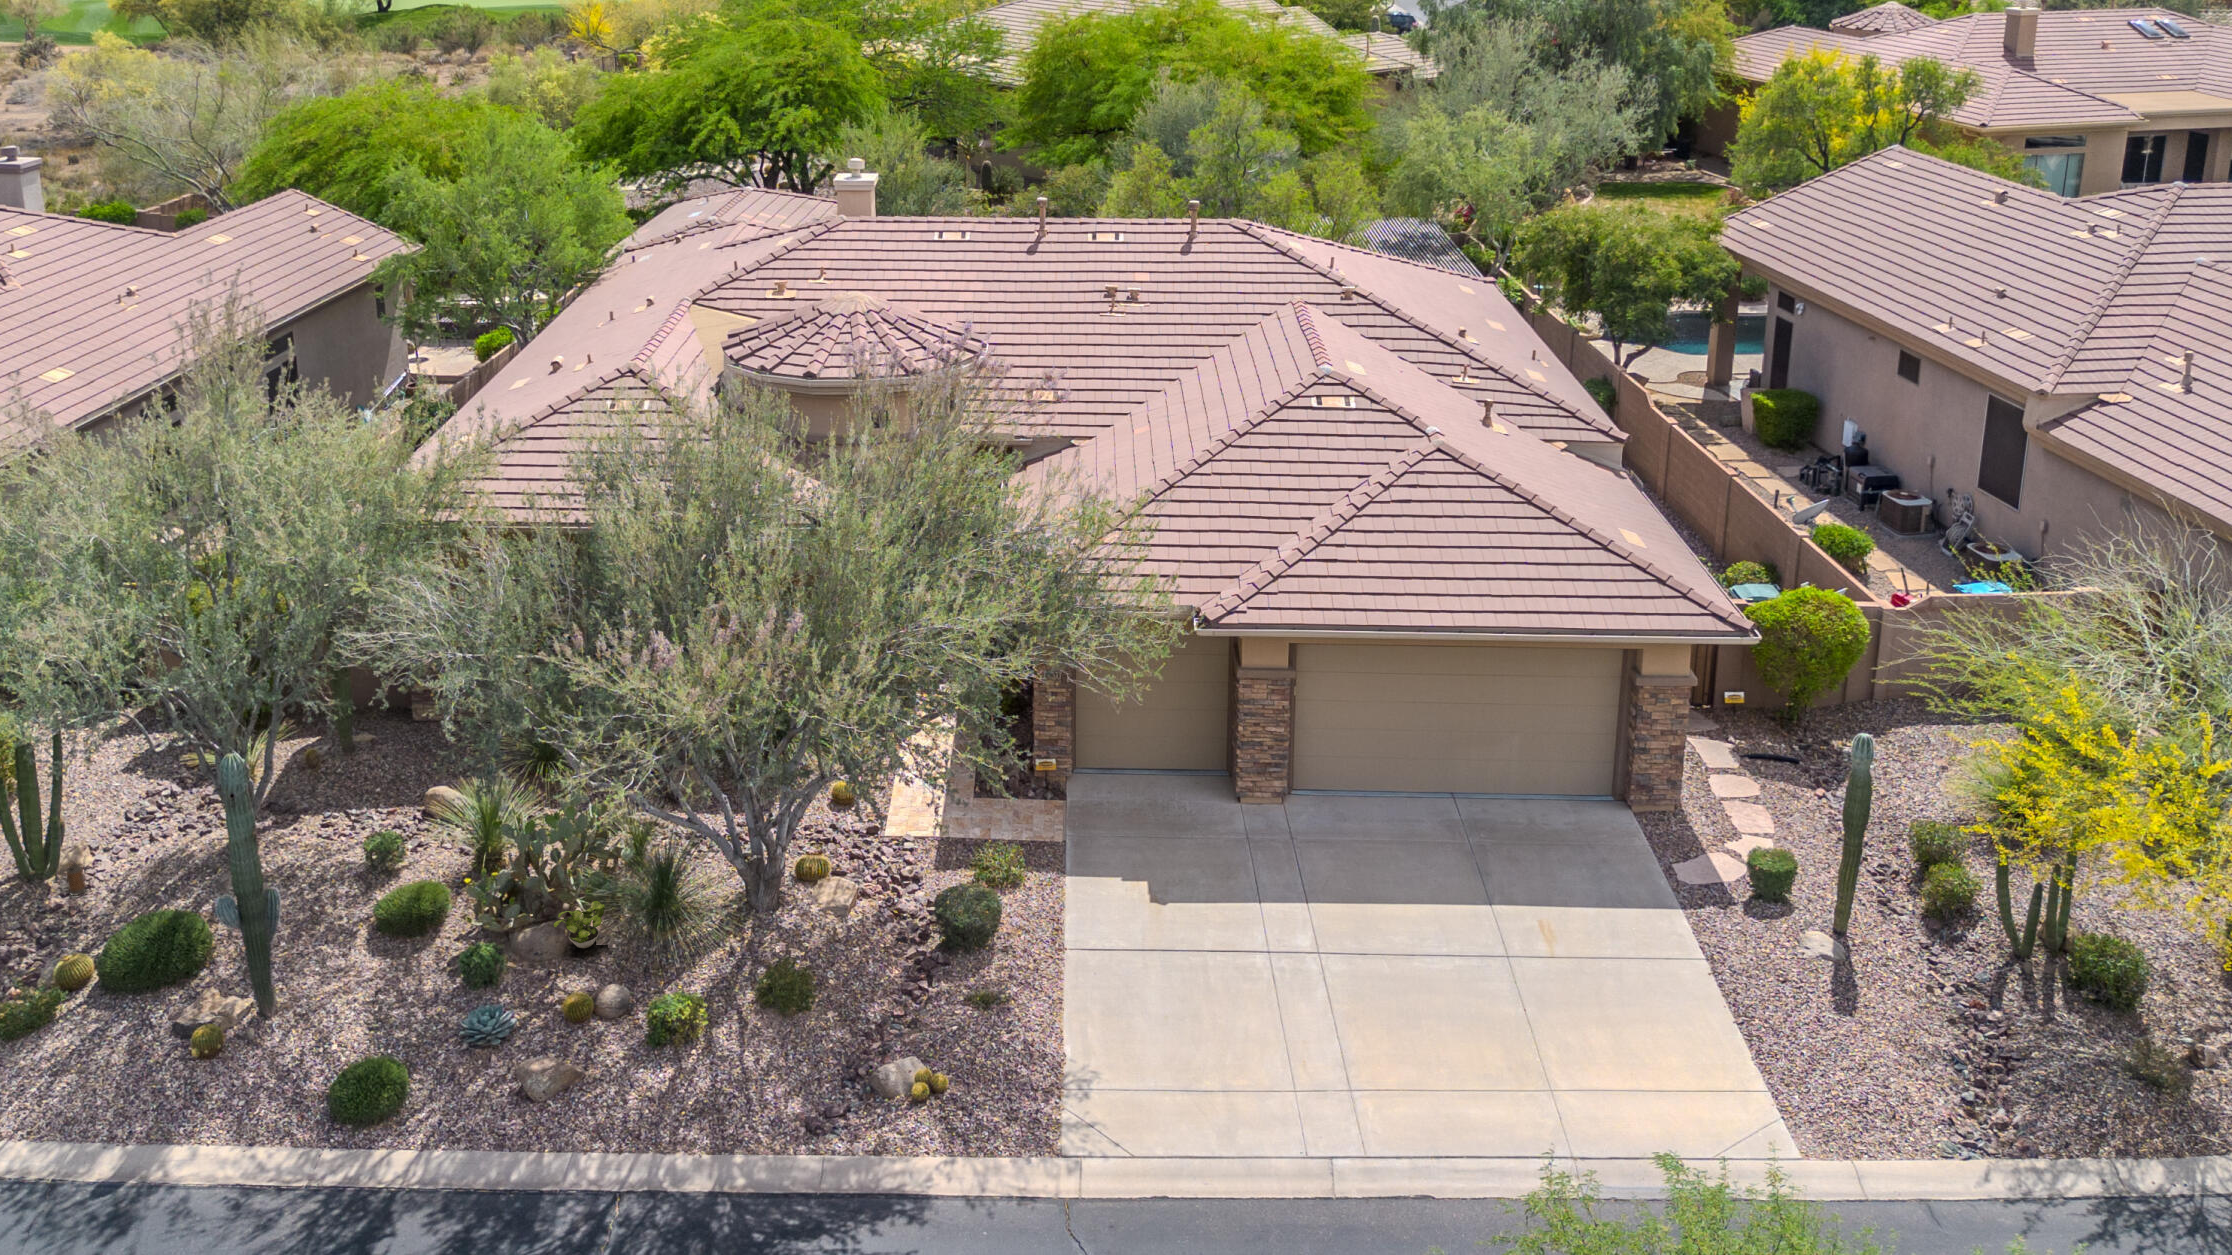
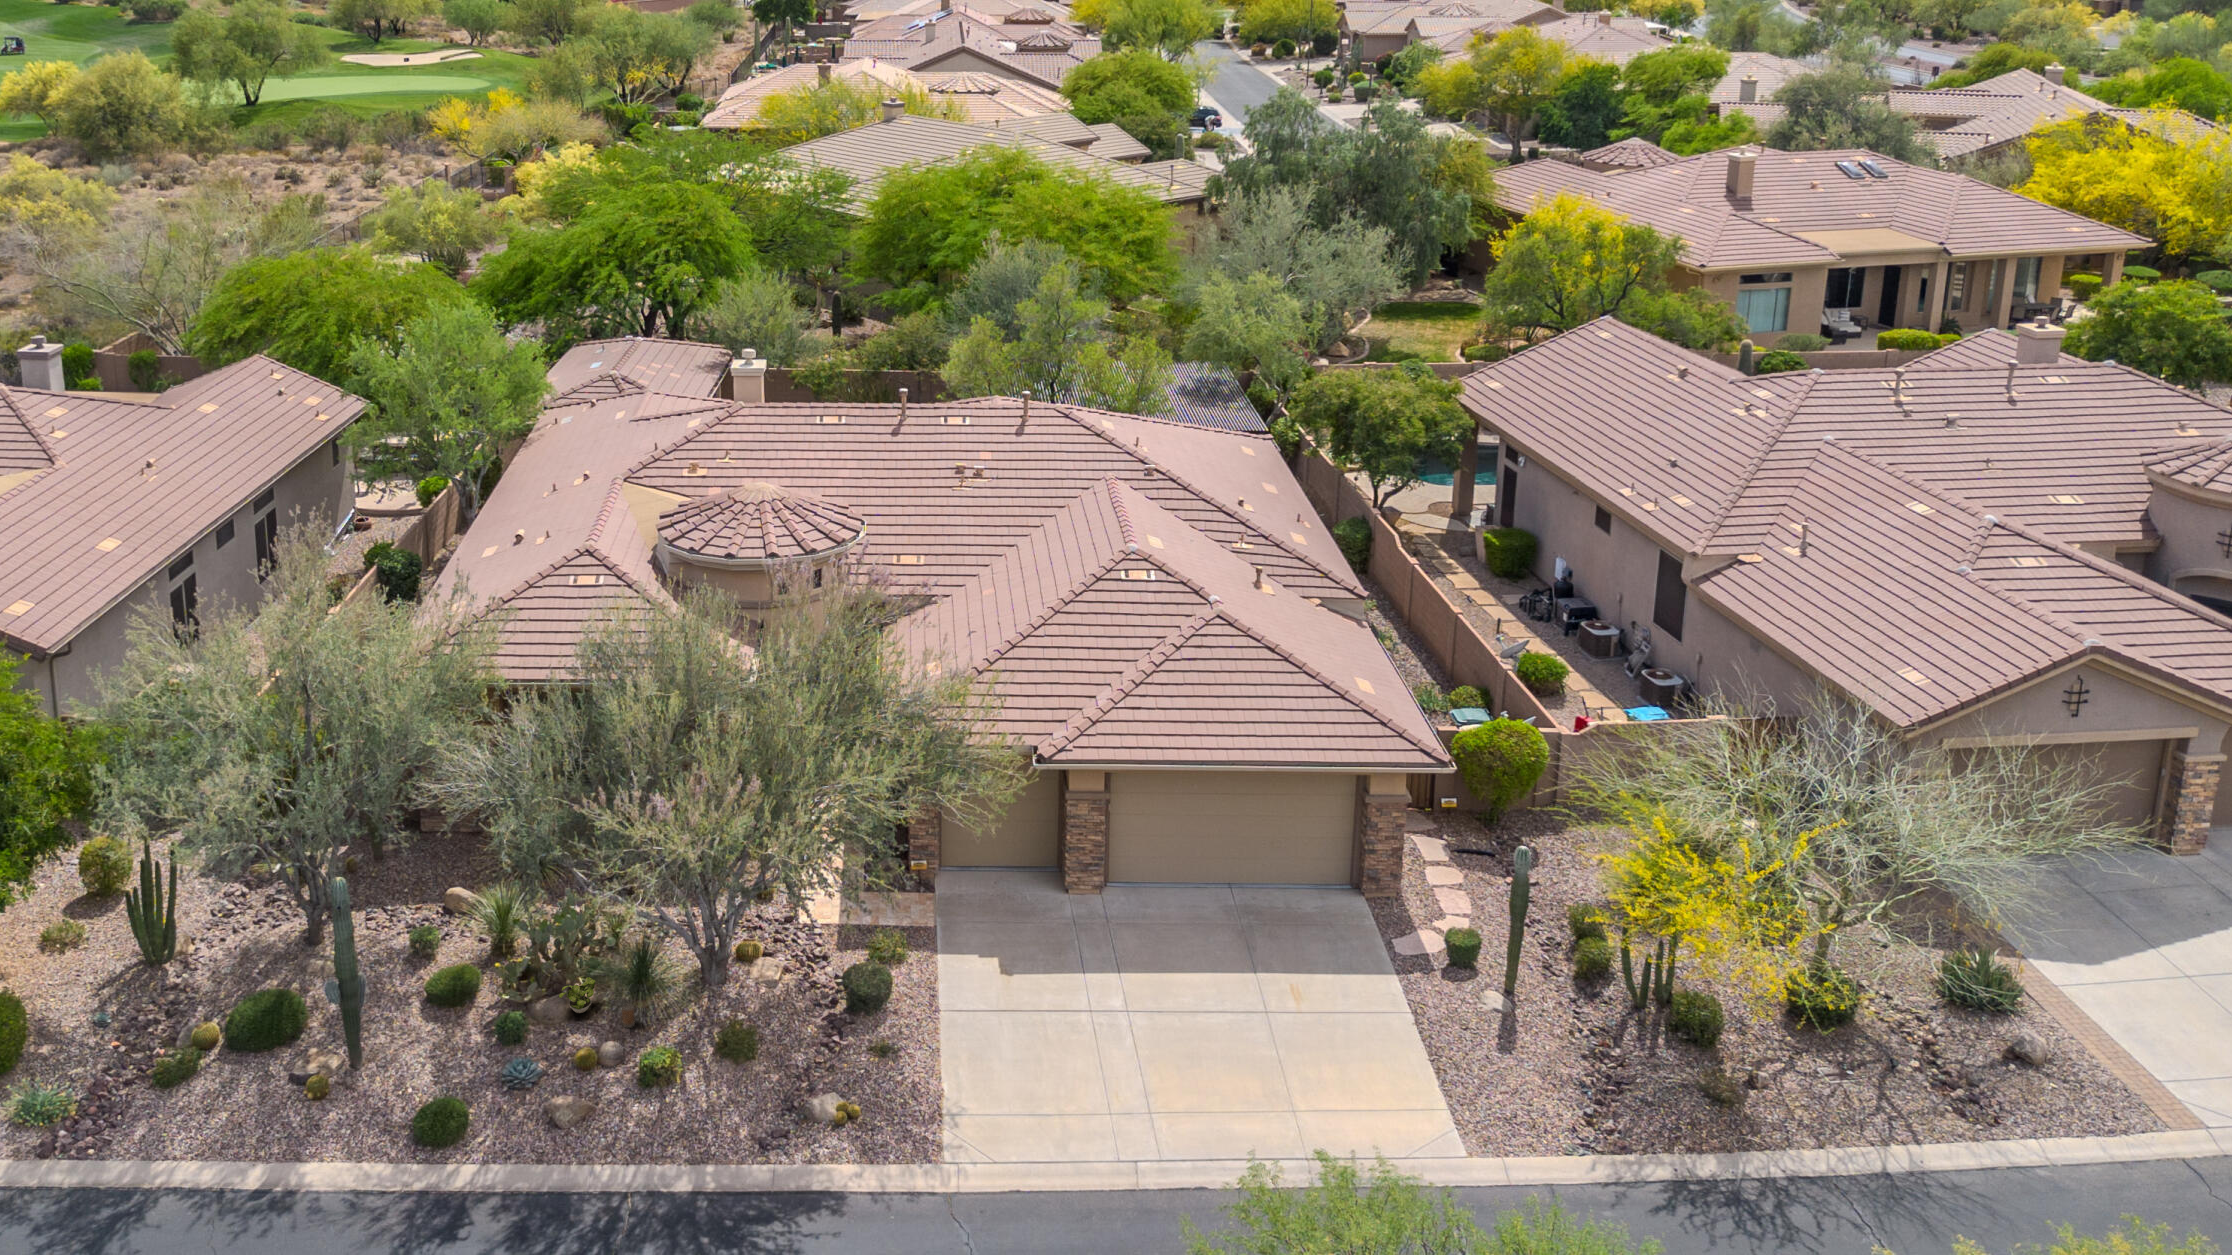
watering can: present [66,862,86,896] -> present [618,1002,635,1028]

